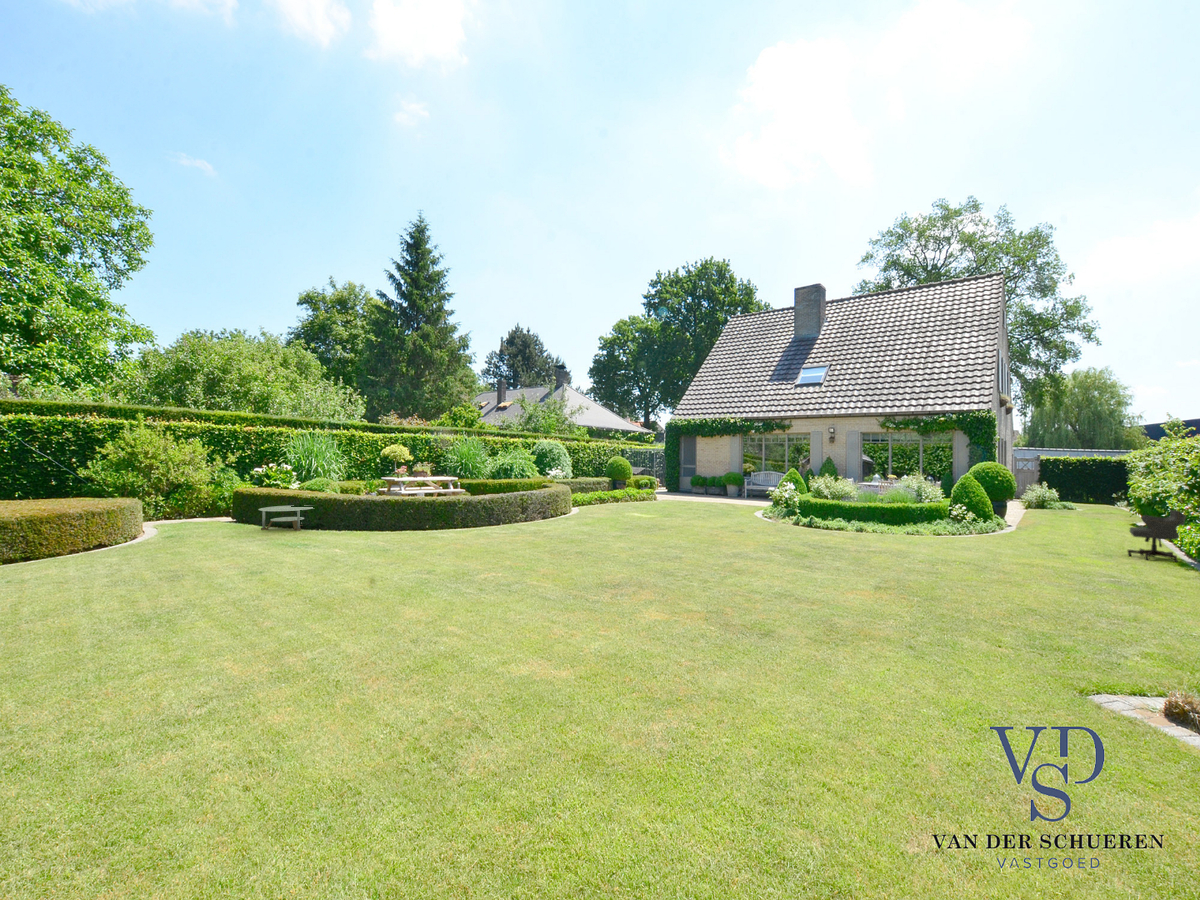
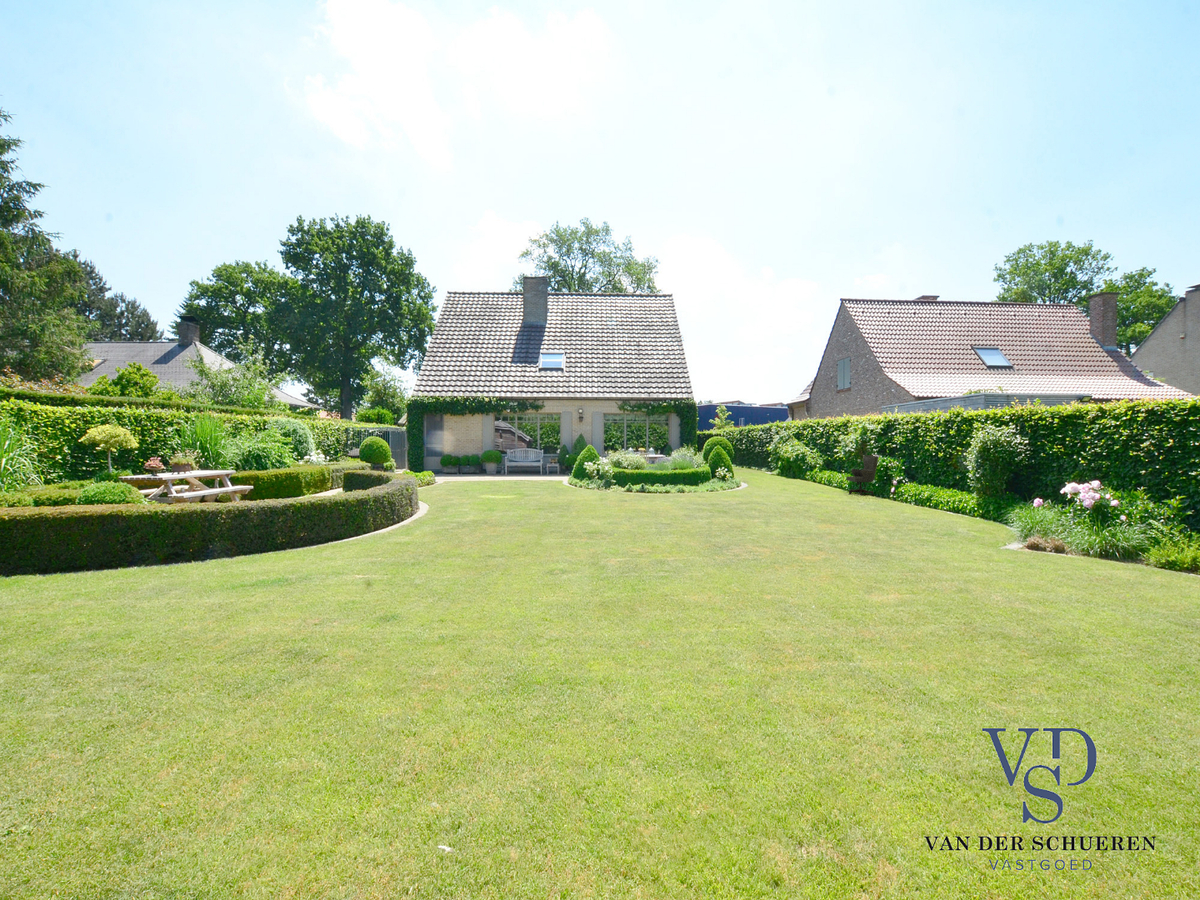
round table: present [259,505,313,531] -> none [55,530,167,582]

